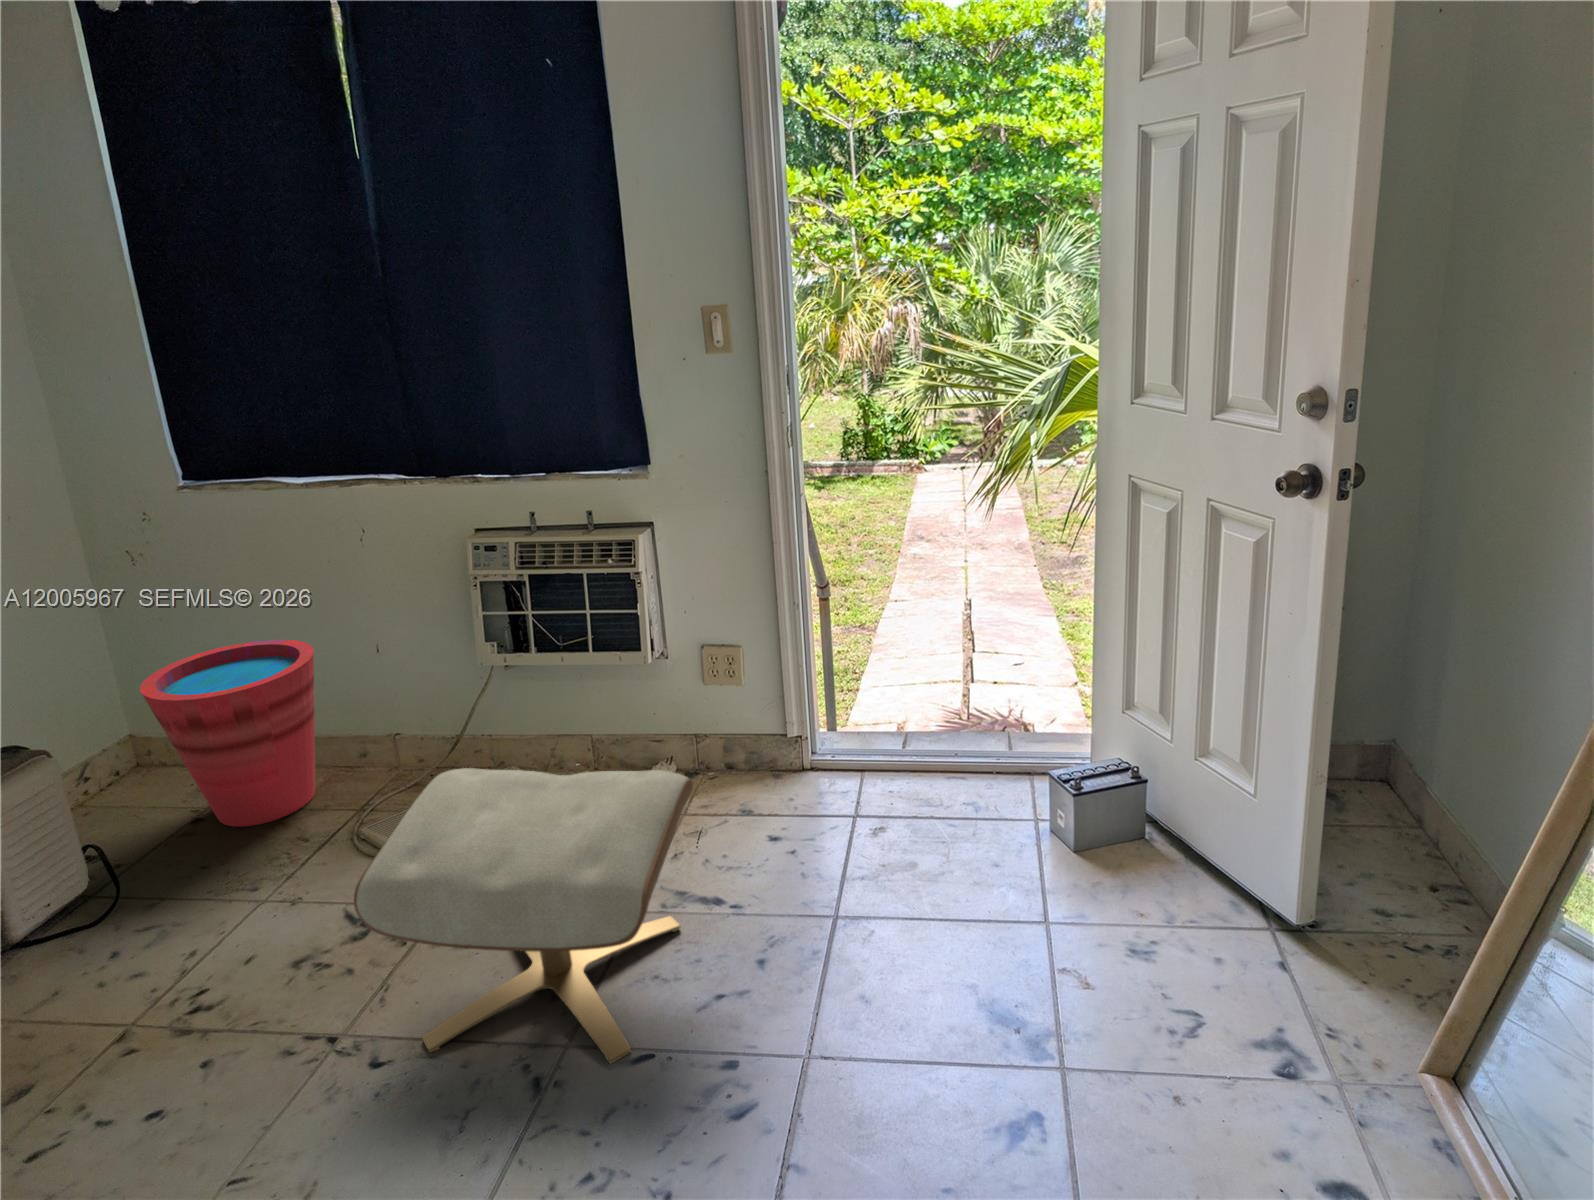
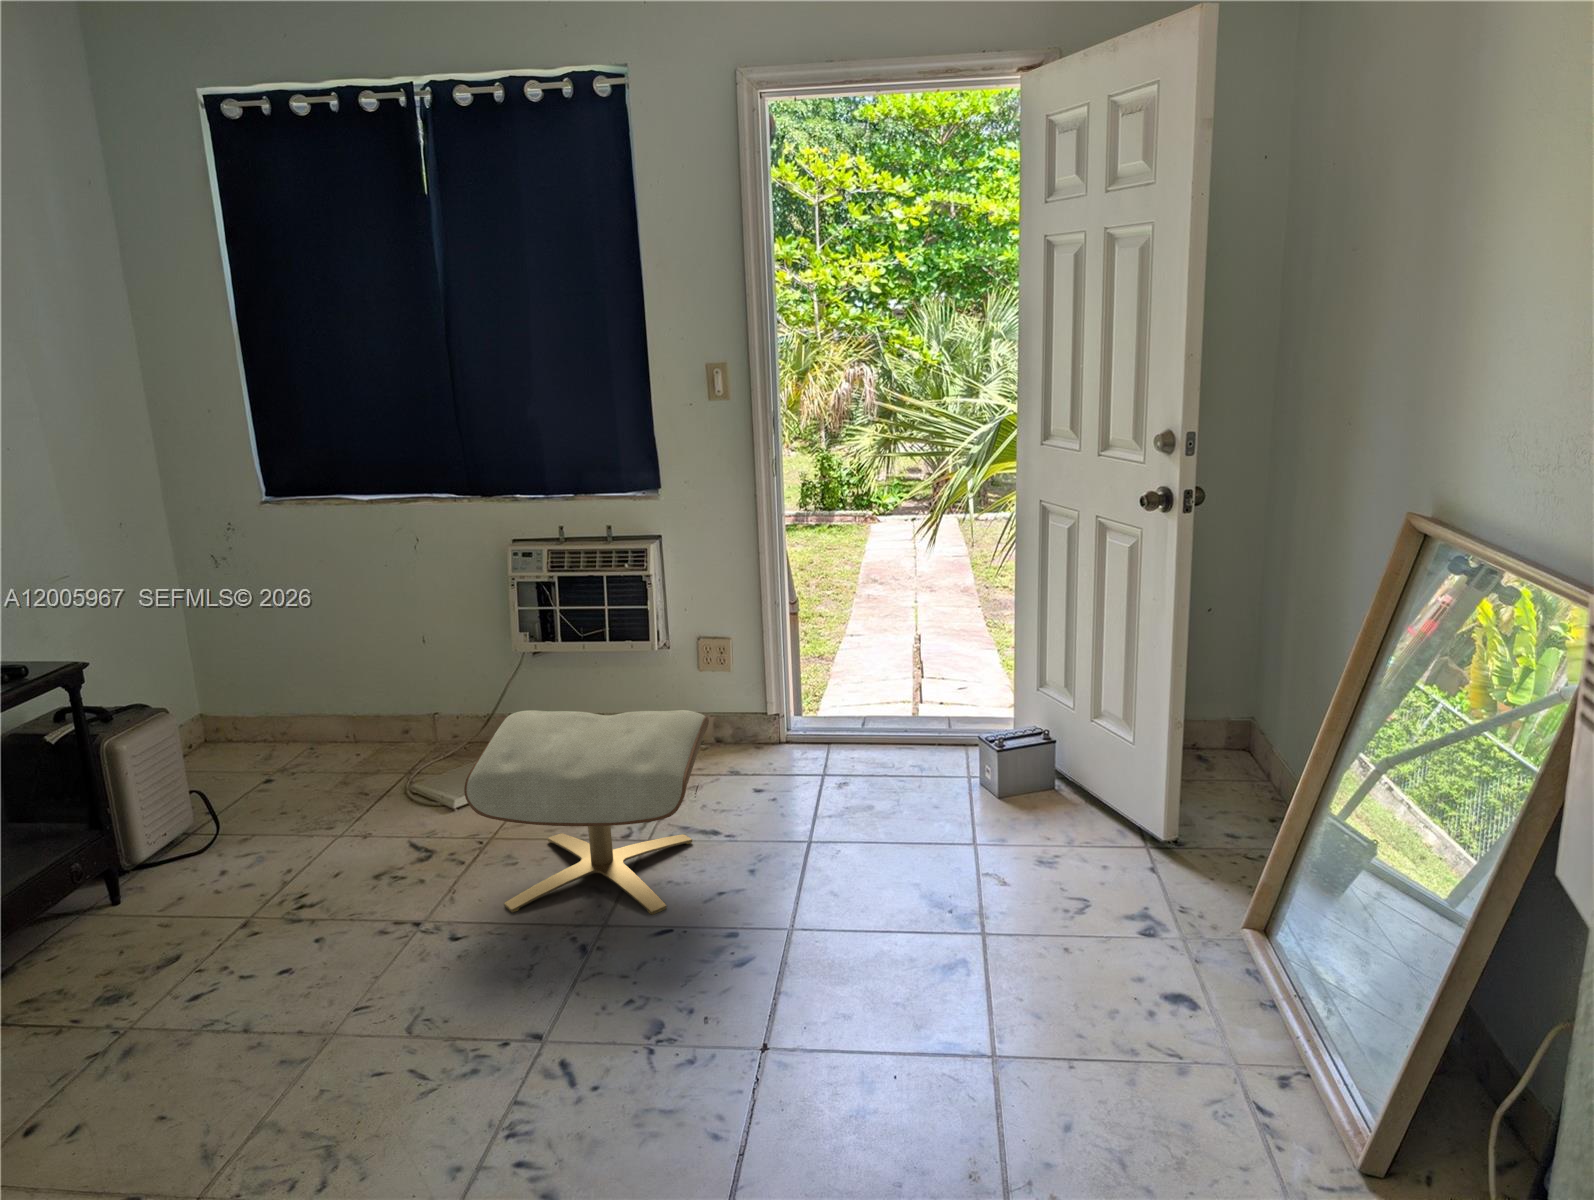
bucket: present [140,640,315,827] -> none [228,633,369,787]

